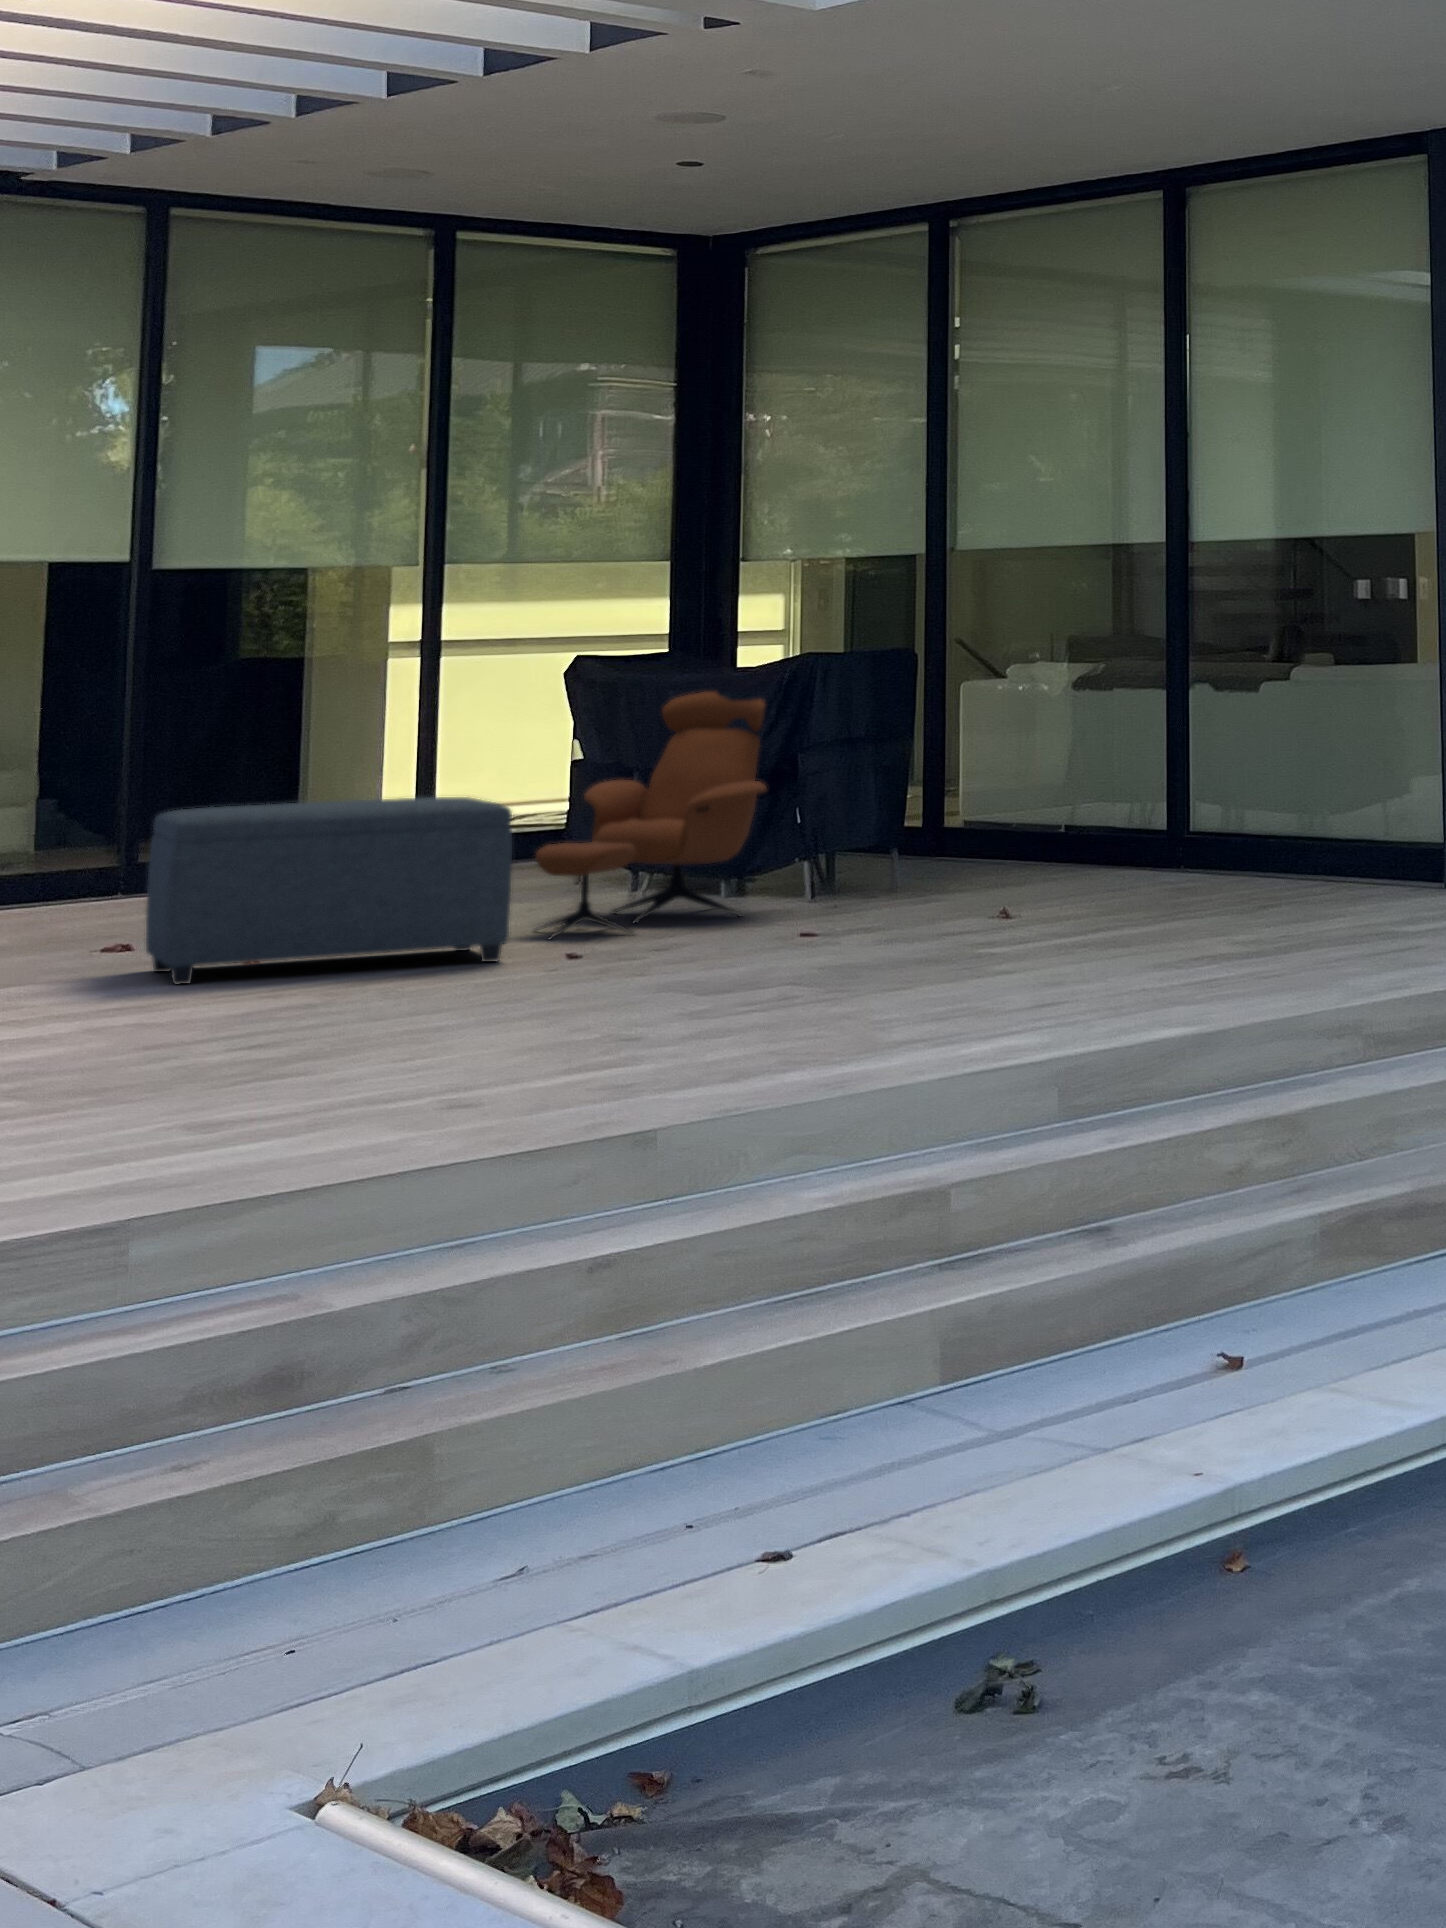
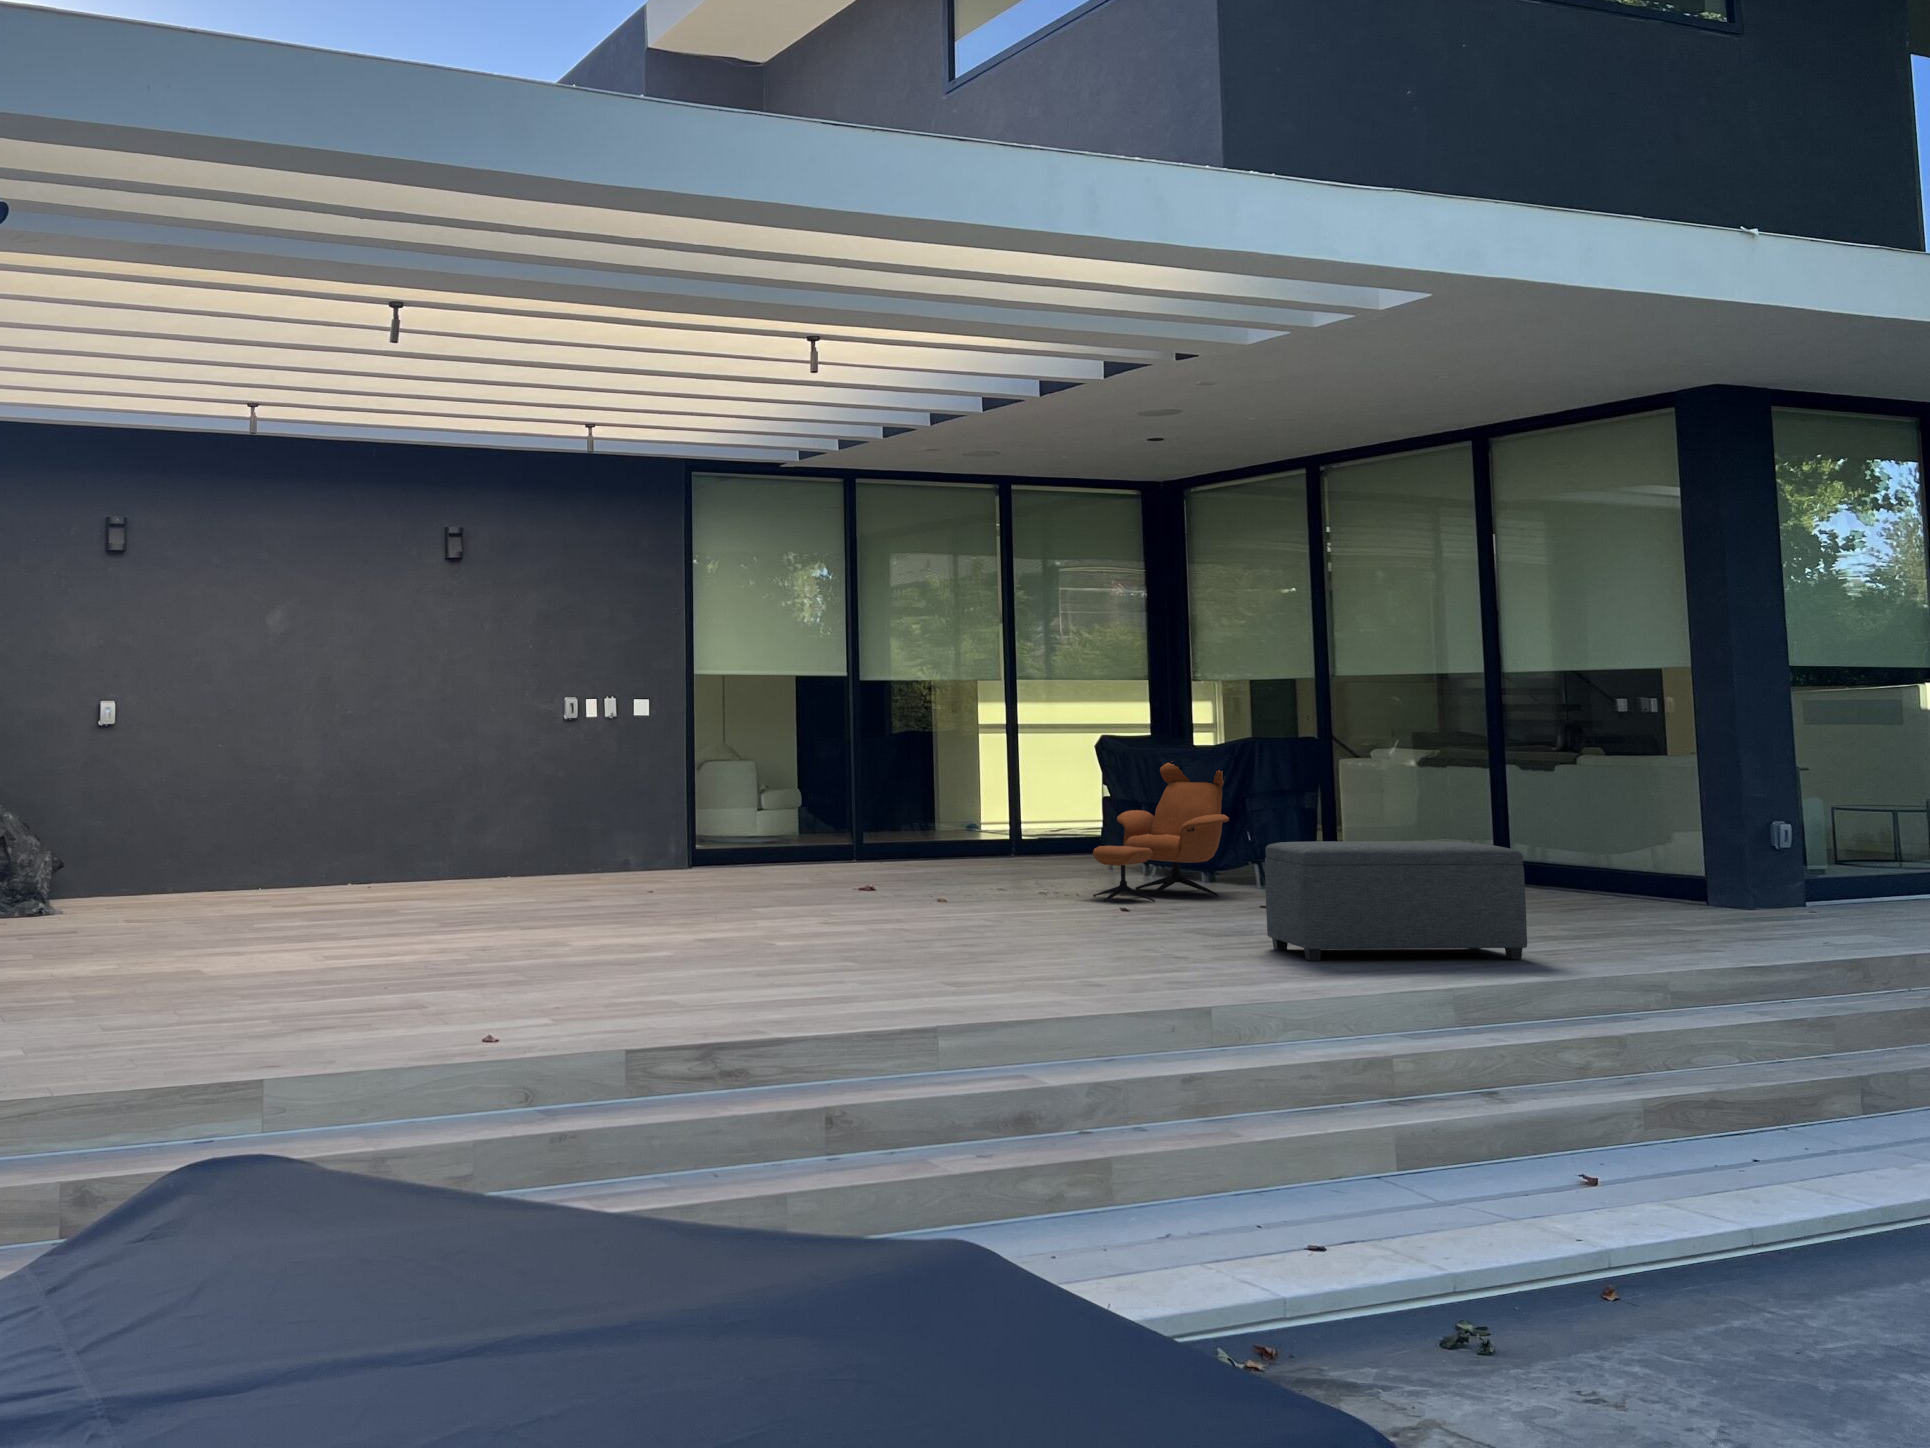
ottoman: present [146,797,512,984] -> present [1265,841,1527,961]

